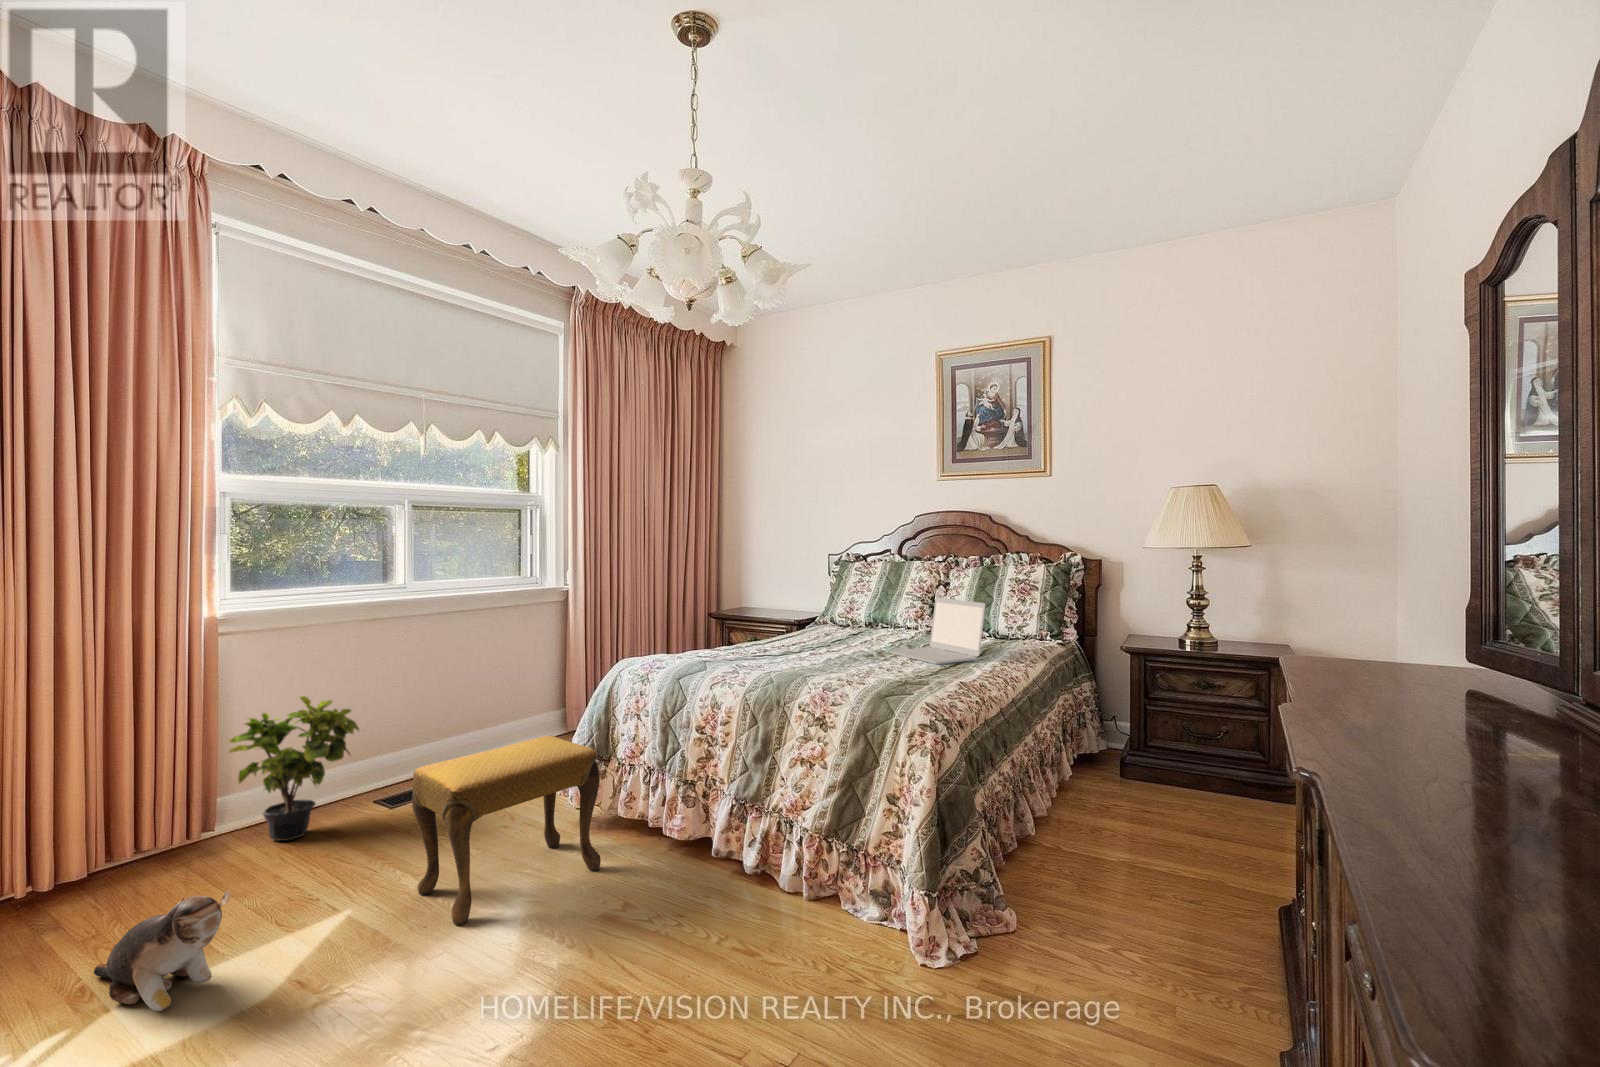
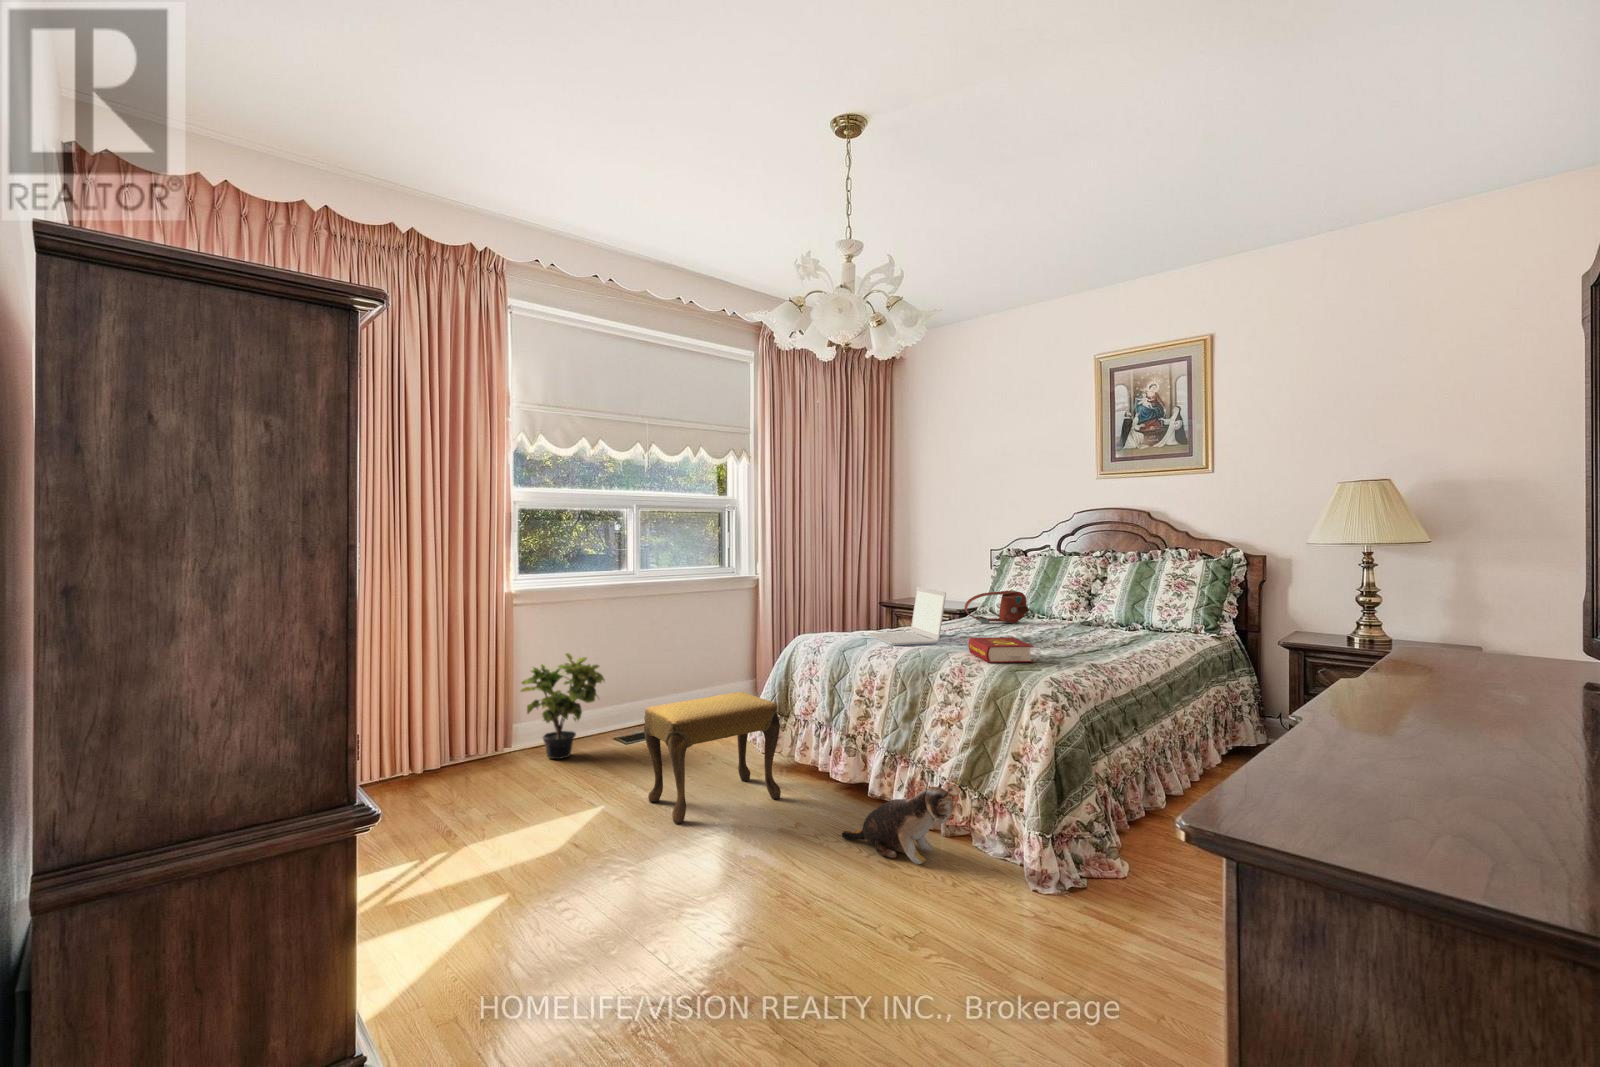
laptop: present [890,598,986,664] -> present [868,587,946,645]
handbag: none [810,599,877,636] -> present [965,590,1029,623]
book: none [826,655,902,687] -> present [969,637,1034,663]
plush toy: present [94,890,231,1011] -> present [842,785,960,864]

